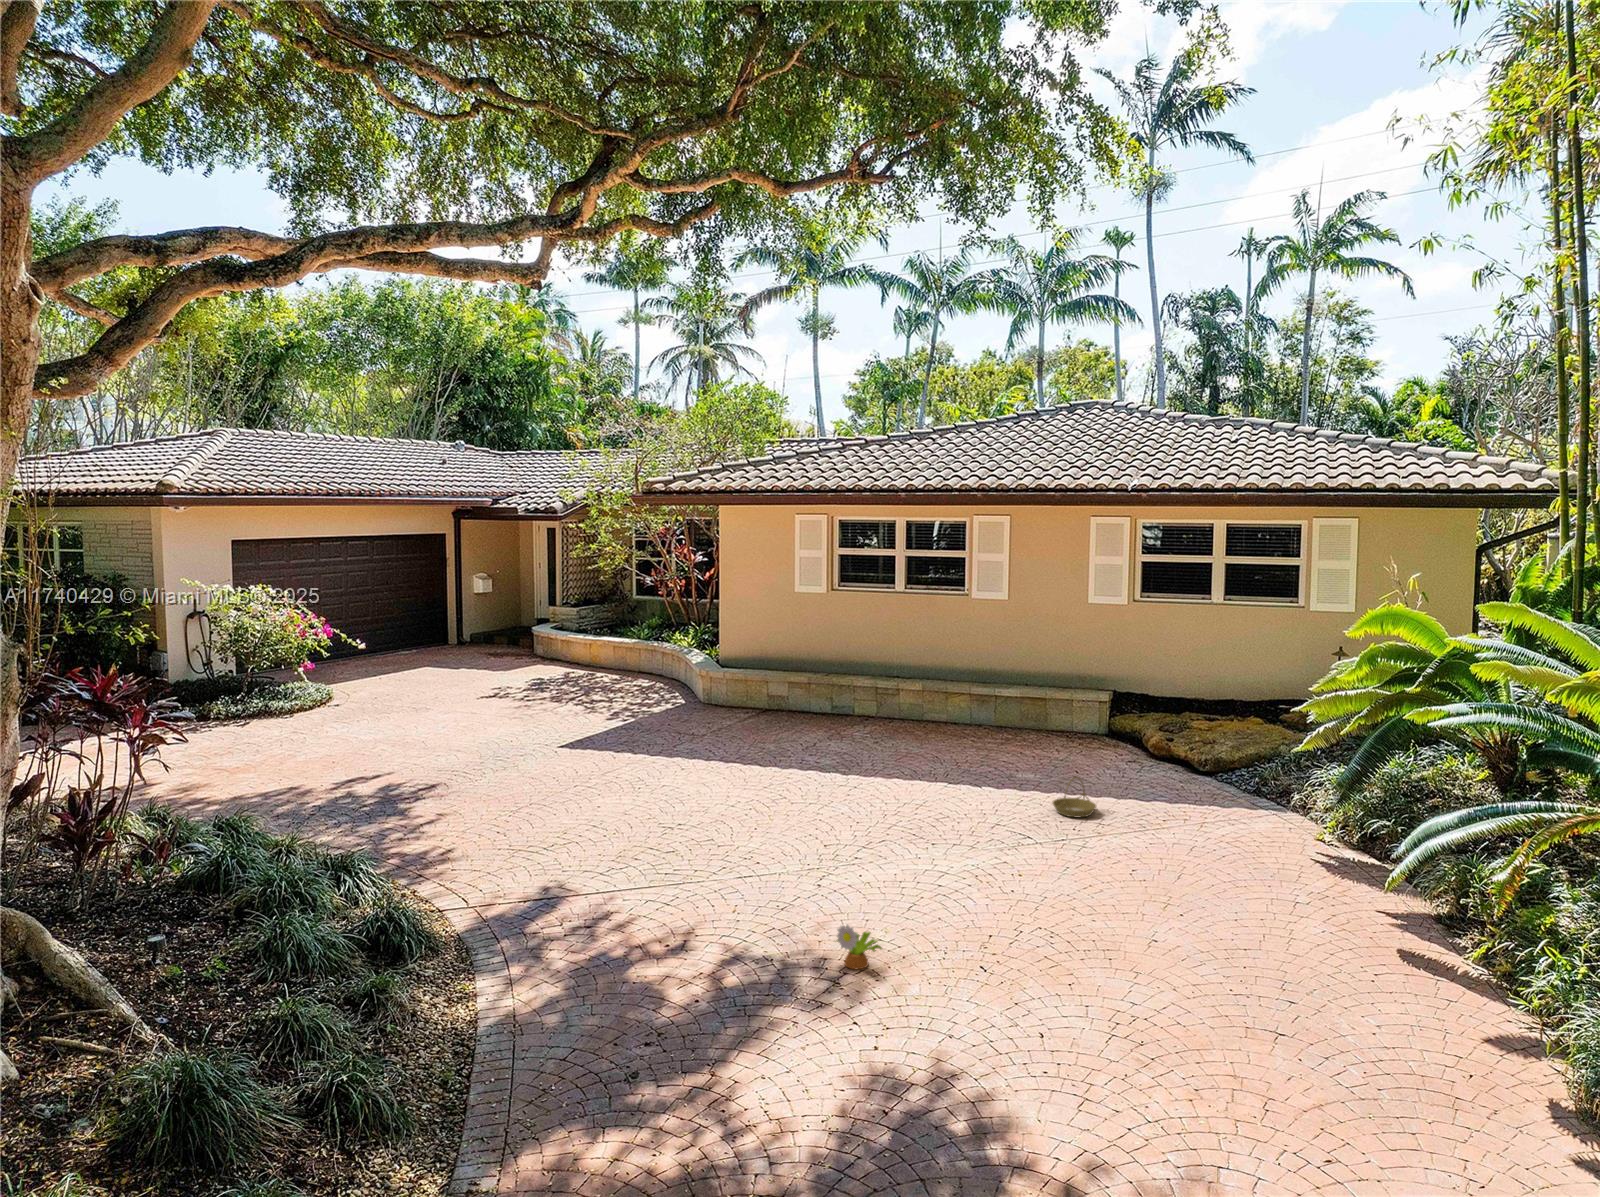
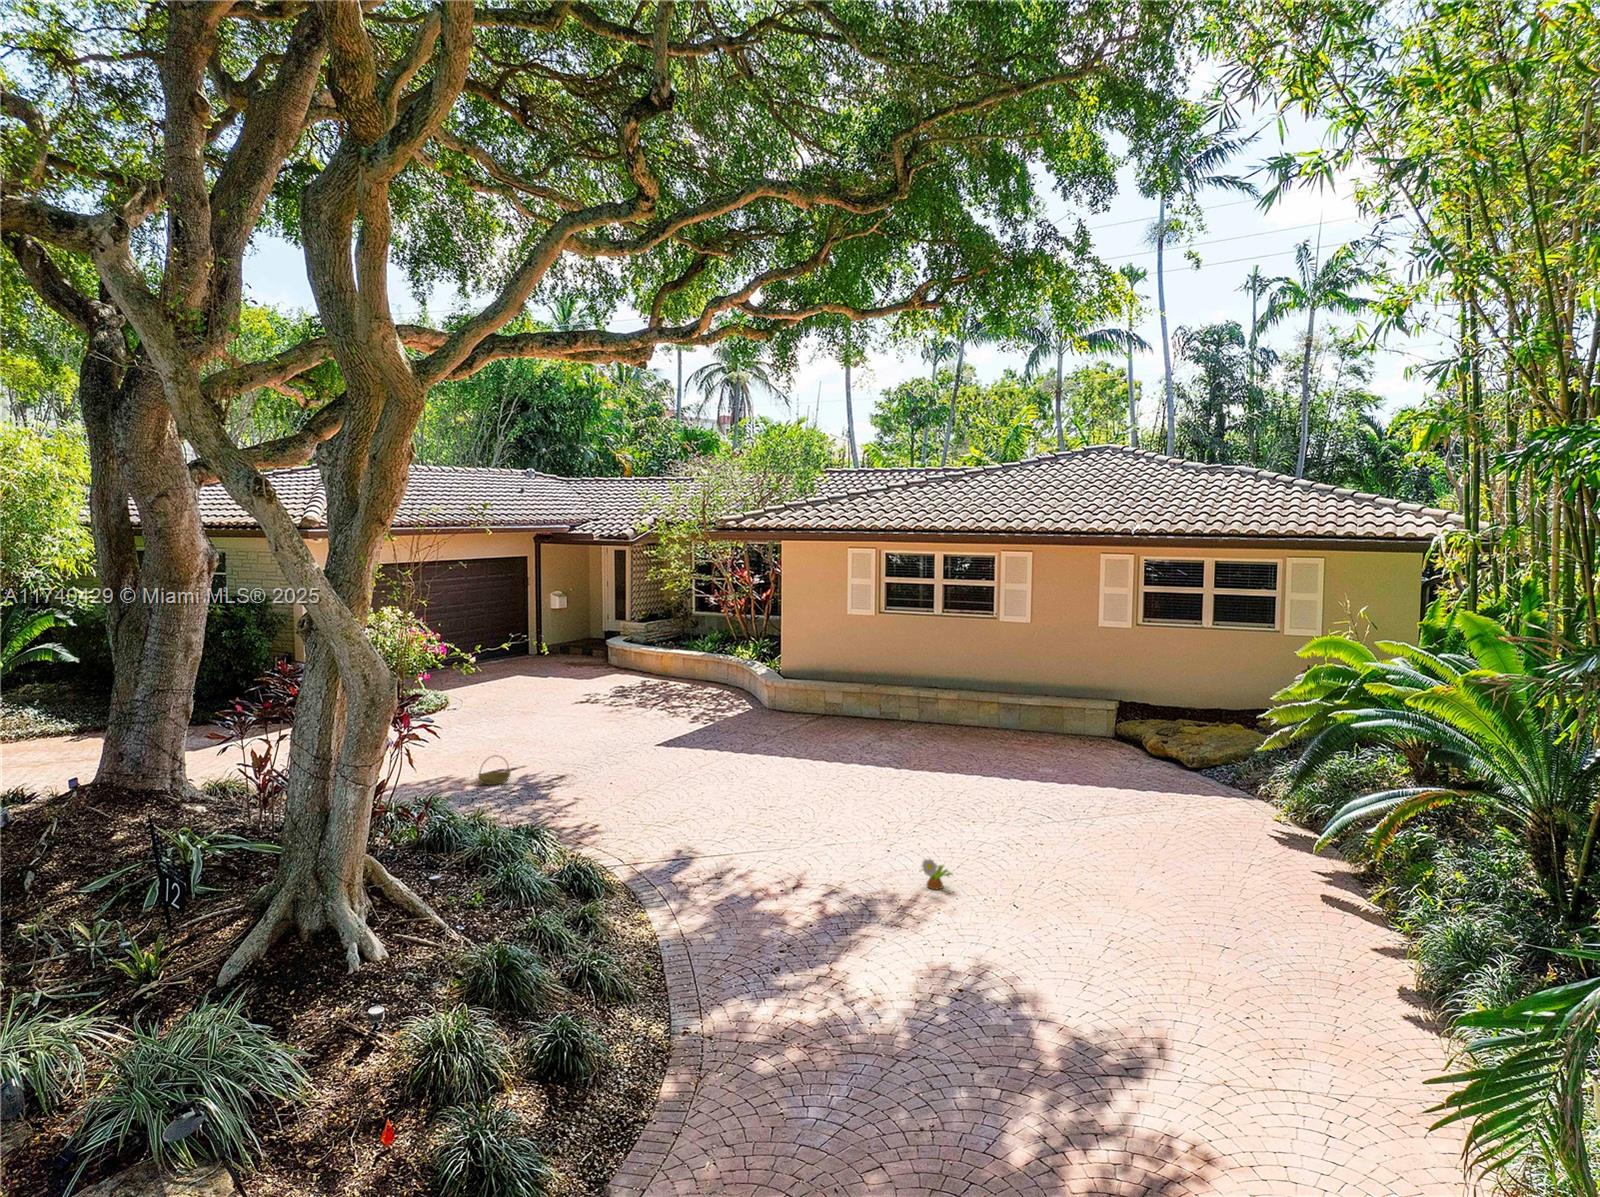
basket: present [1053,777,1096,817] -> present [478,756,510,785]

